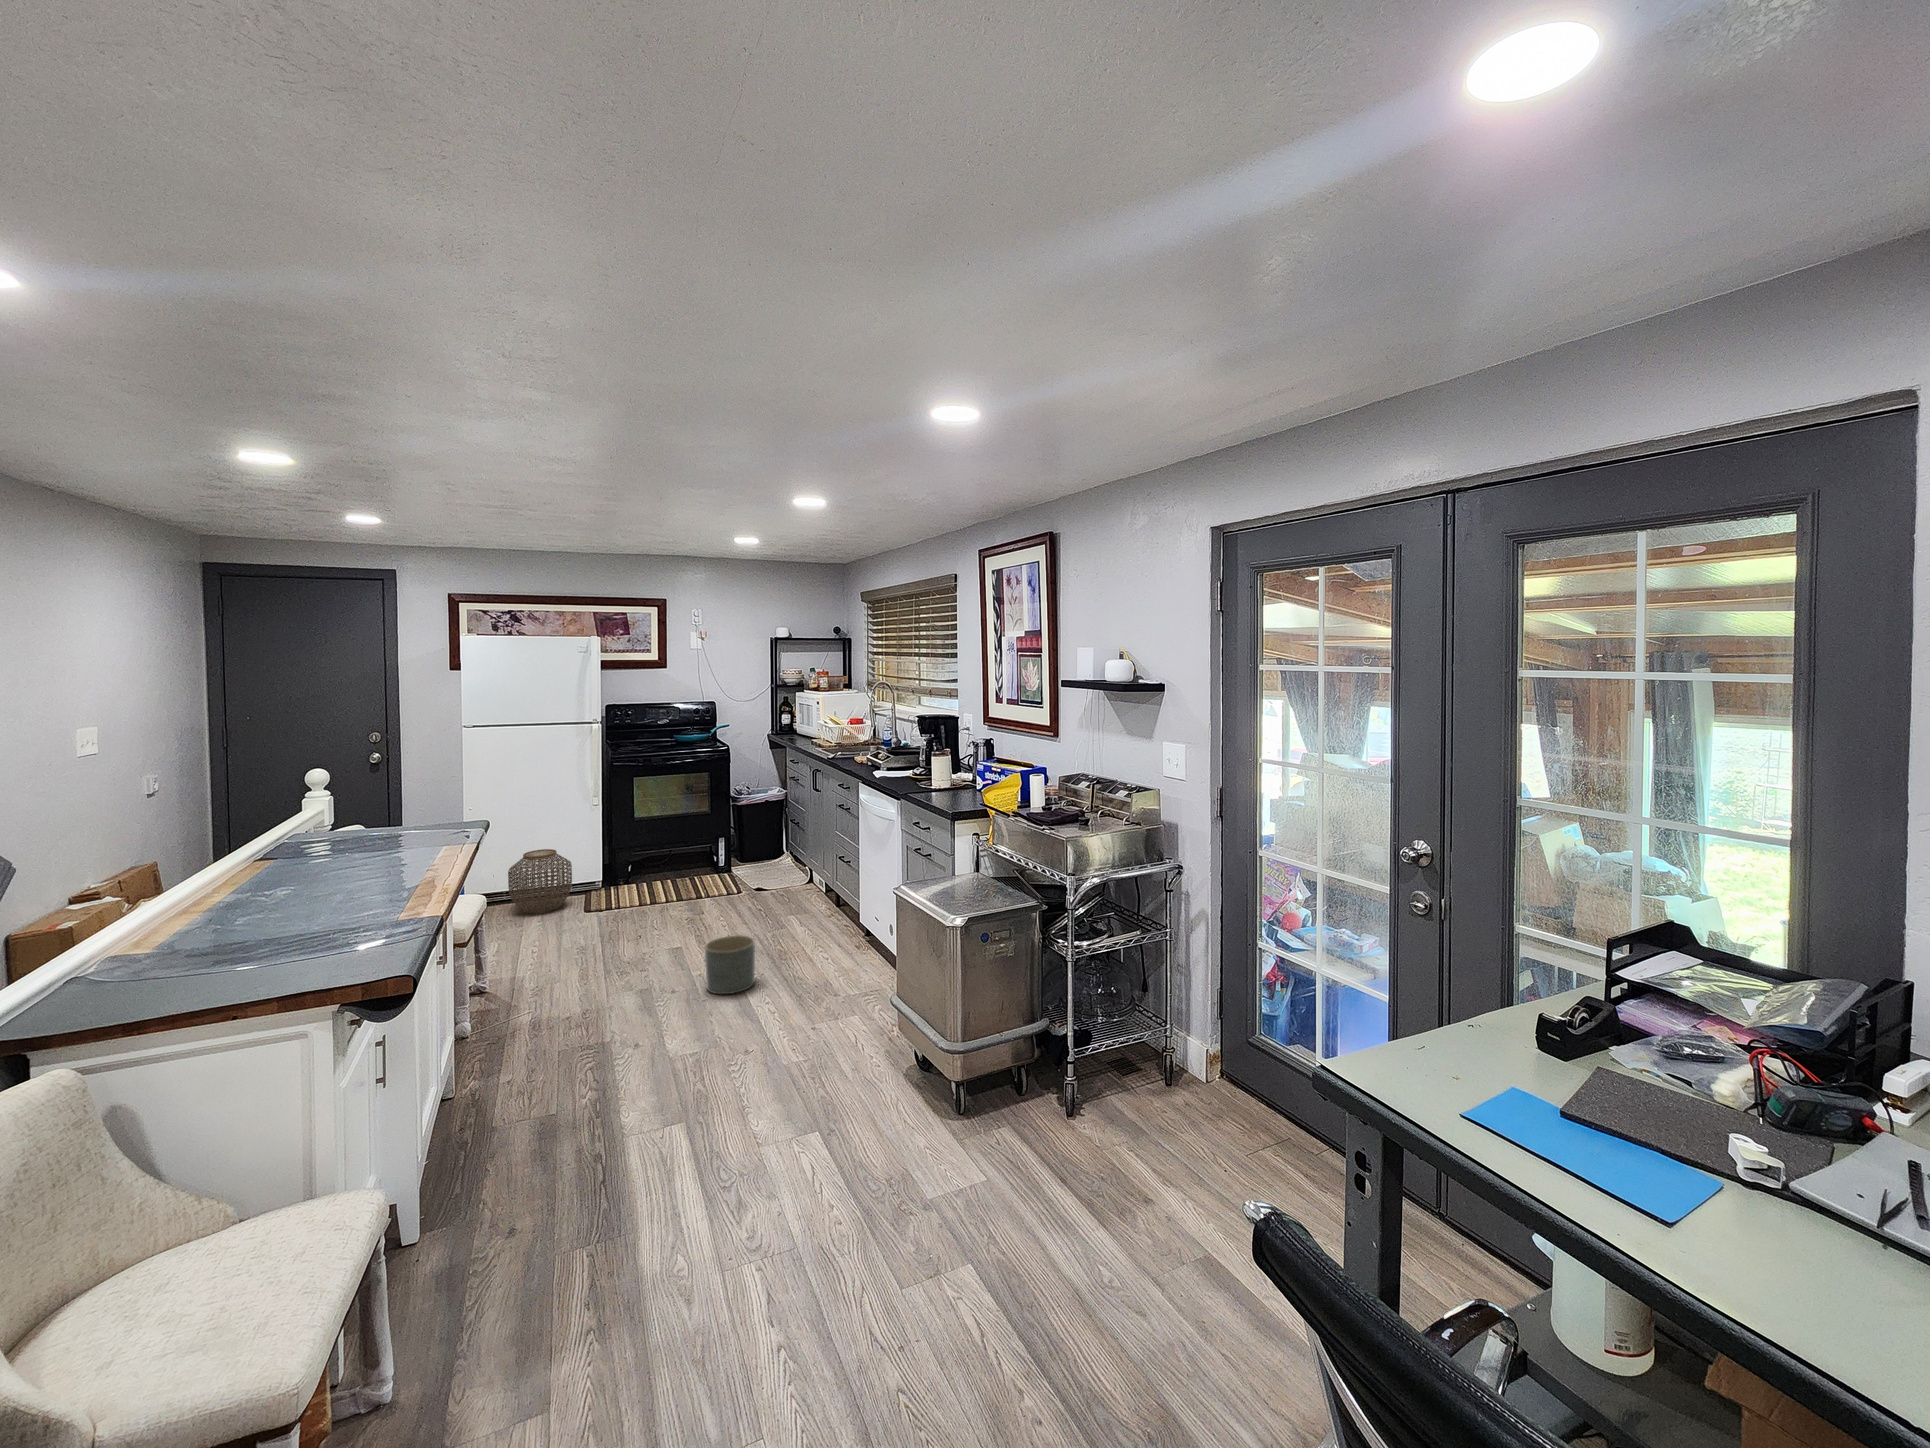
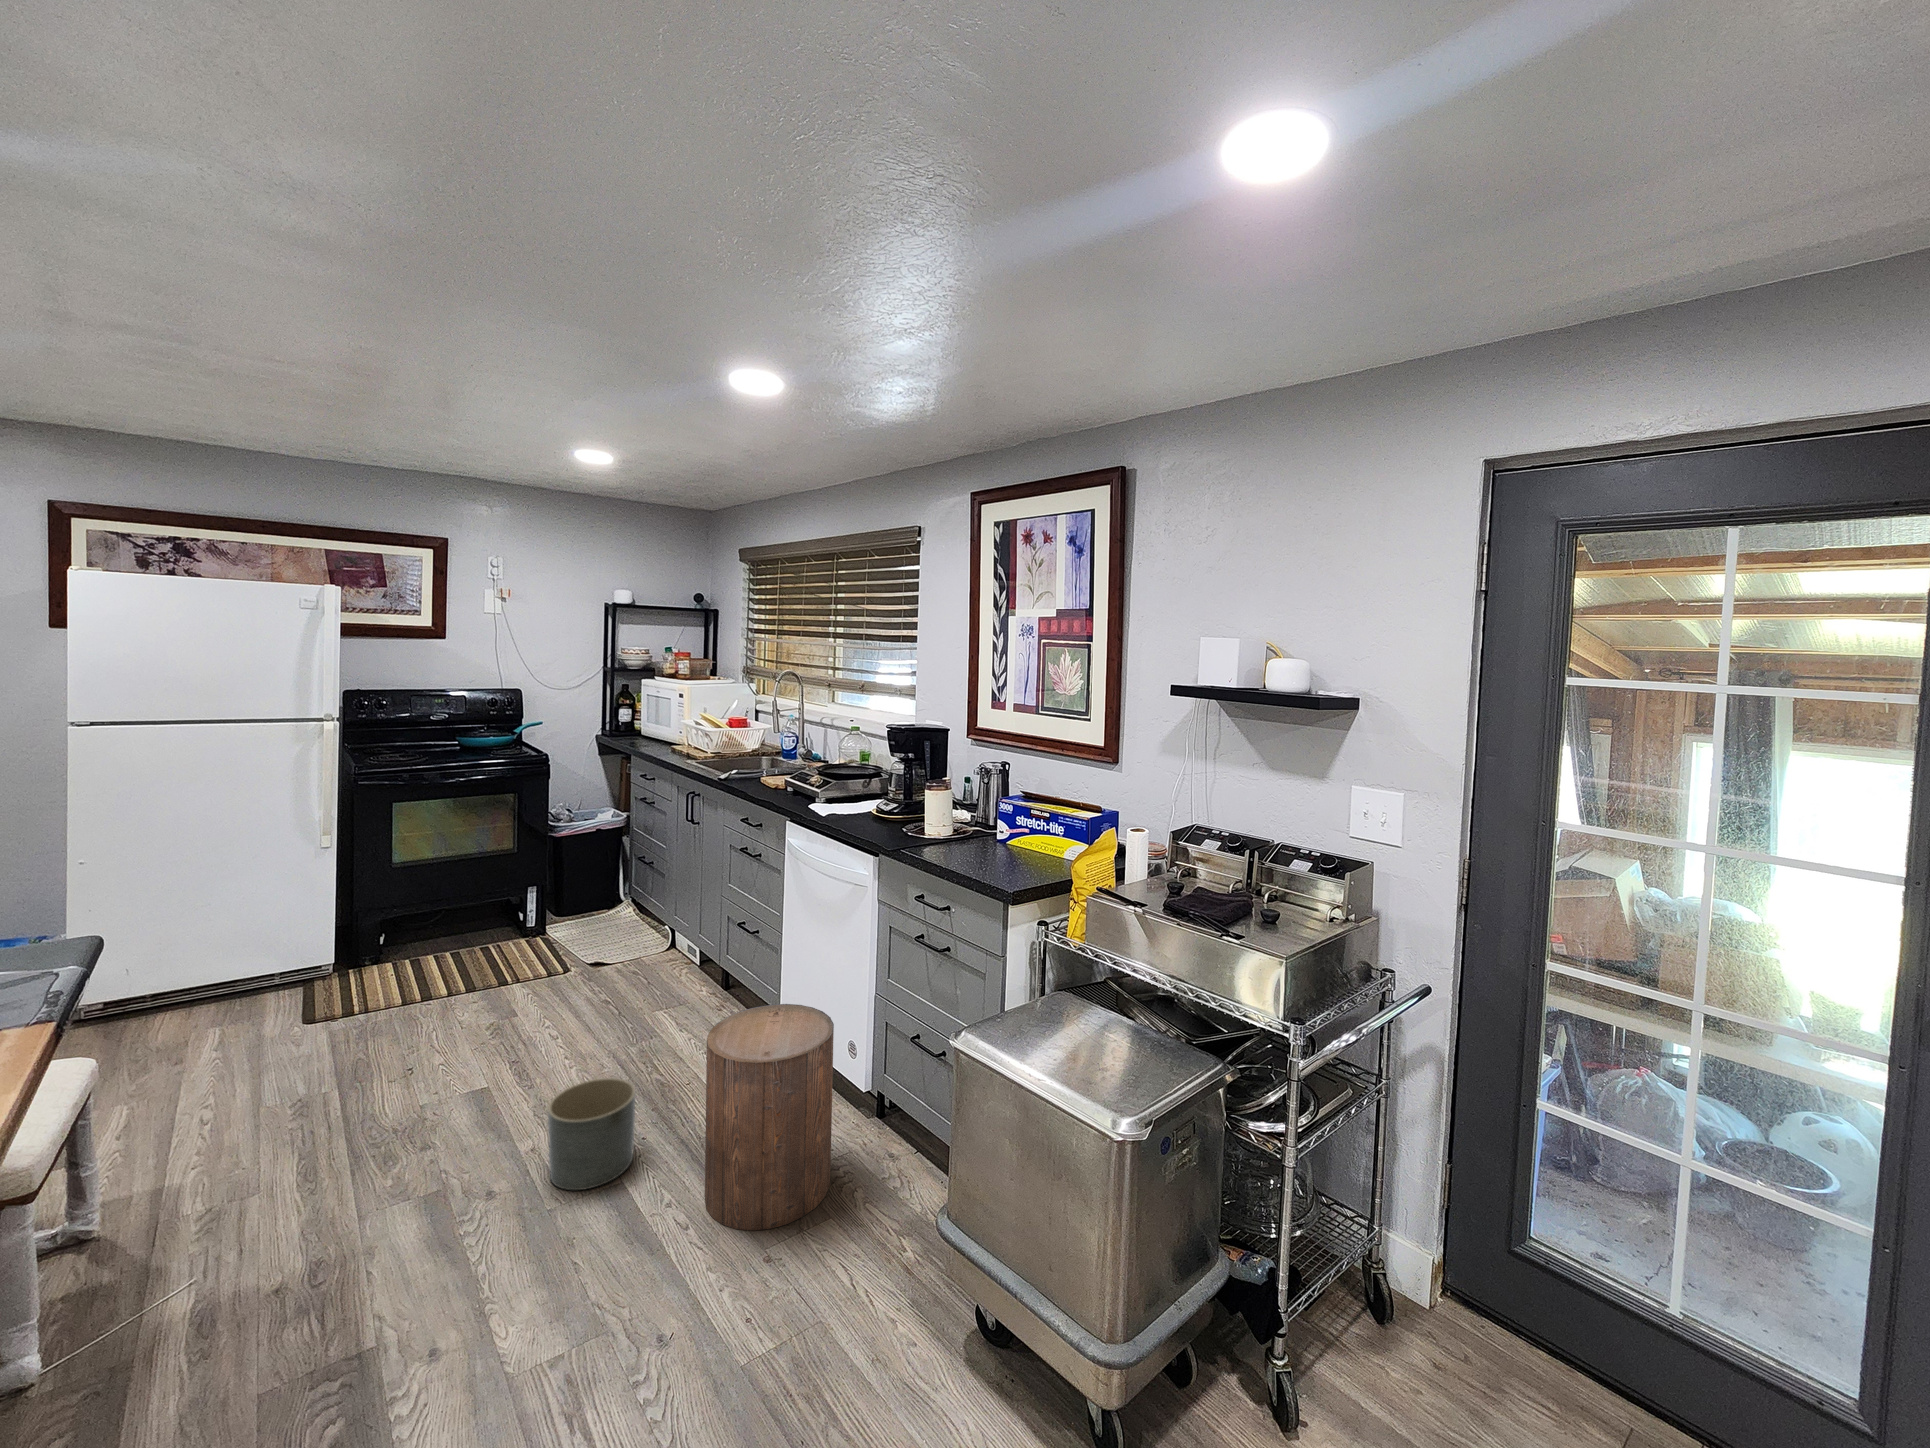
woven basket: present [508,849,572,913] -> none [155,923,279,1032]
stool: none [786,892,865,1019] -> present [705,1004,834,1231]

